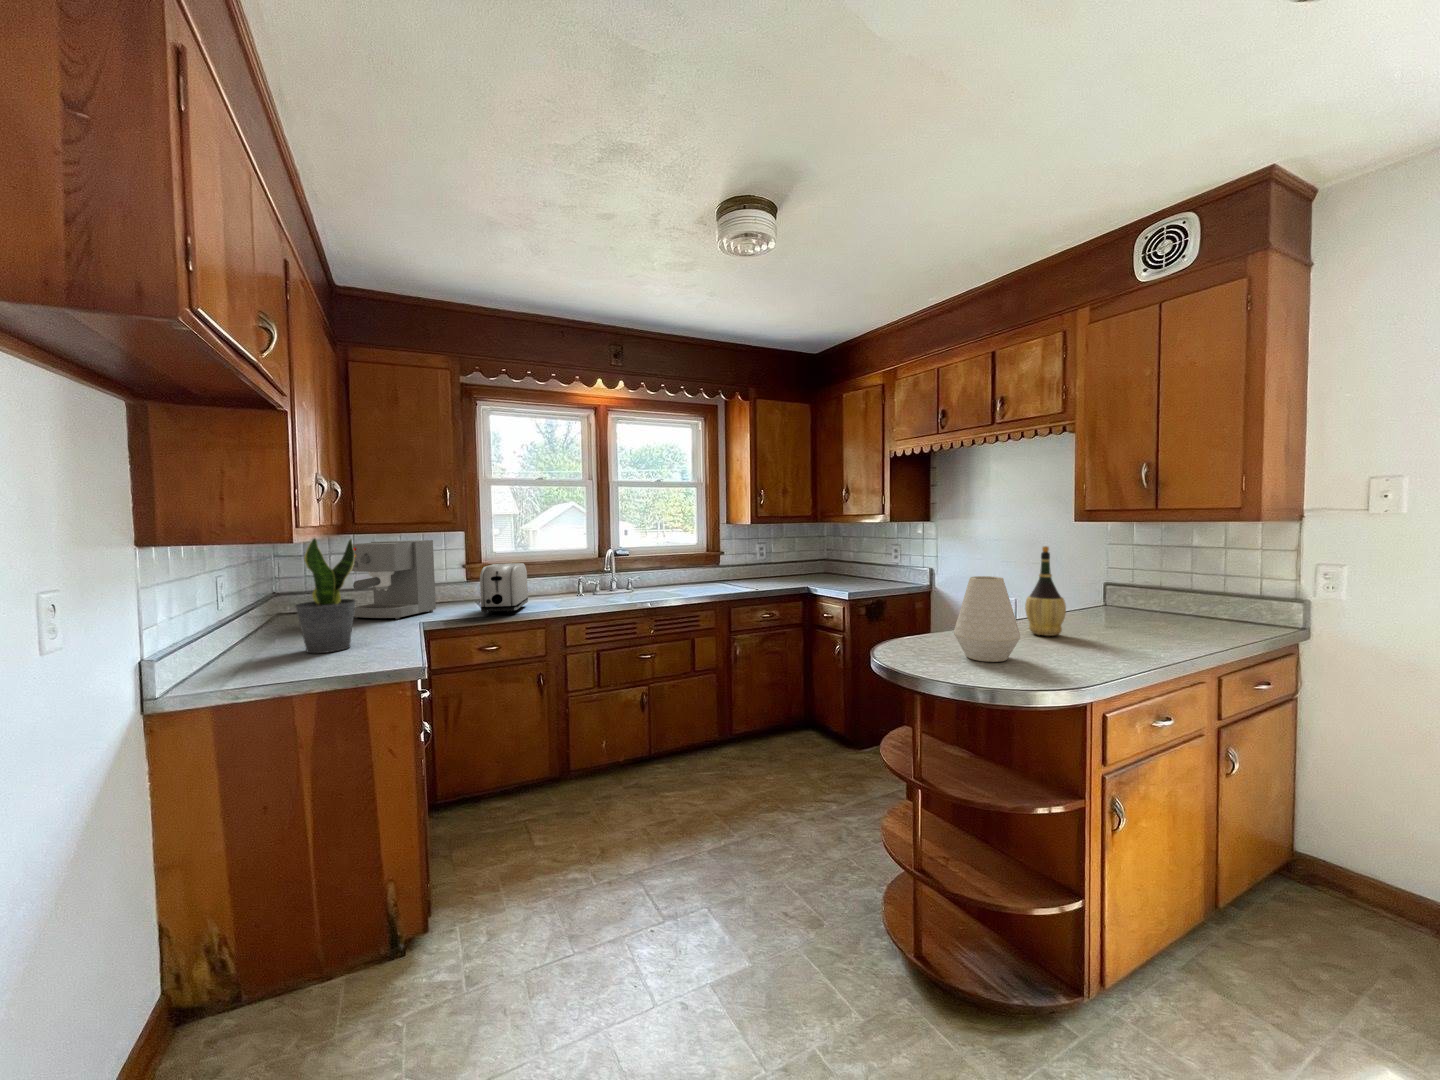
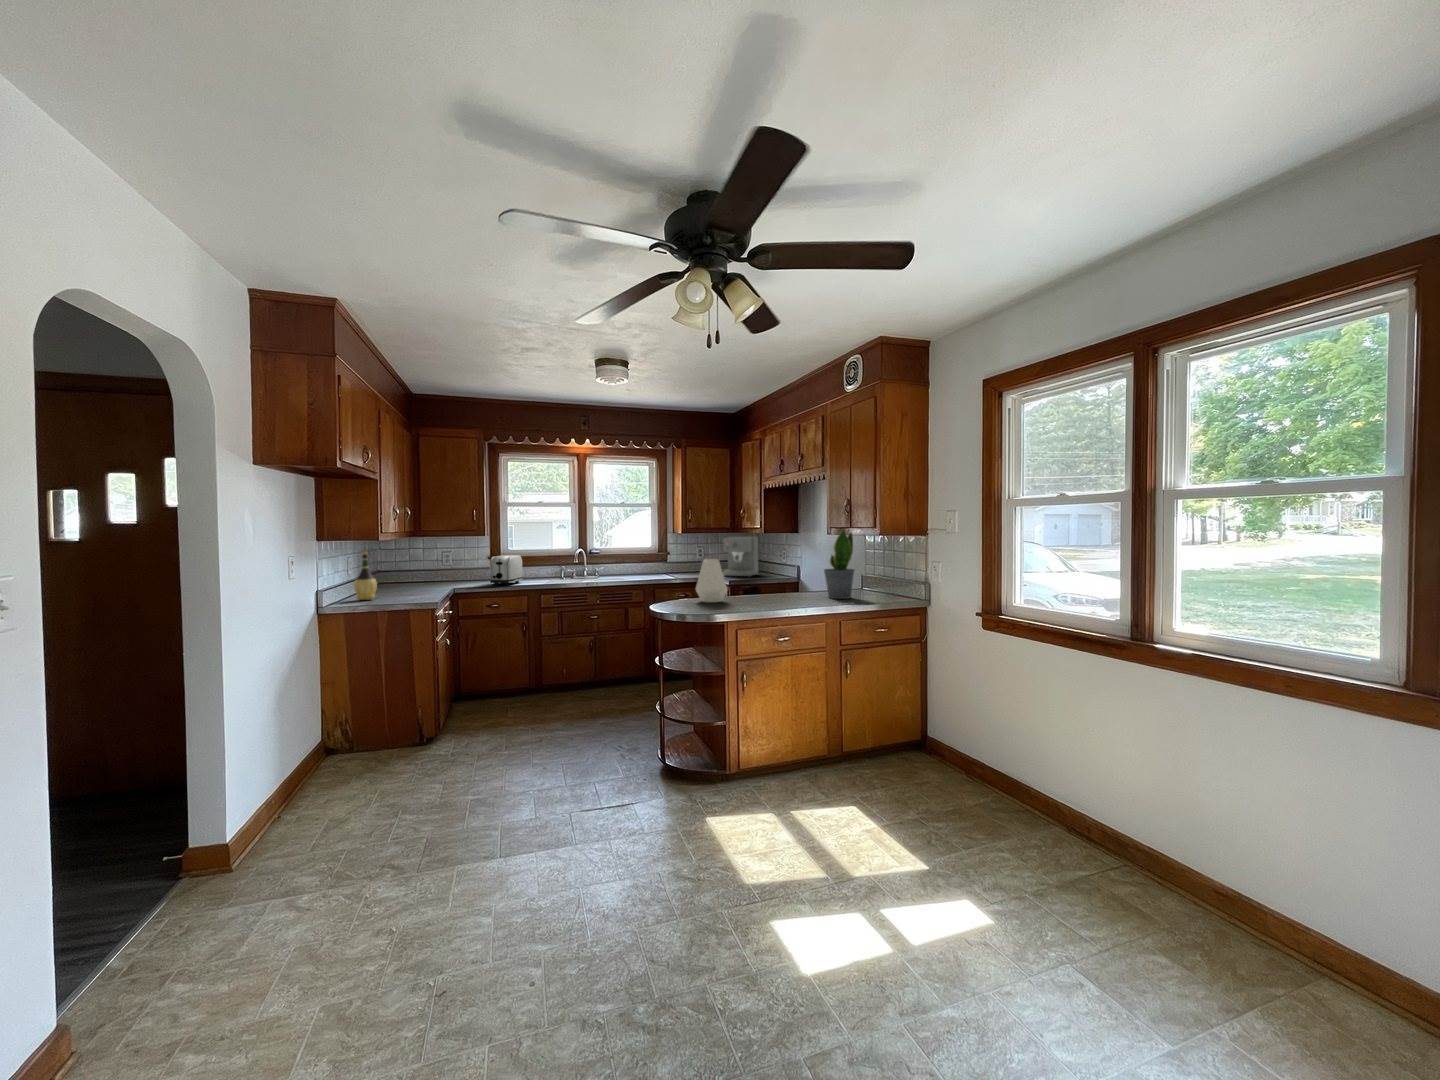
potted plant: present [295,538,356,653] -> present [824,530,855,599]
coffee maker: present [351,540,436,619] -> present [723,537,758,576]
wine bottle: present [1025,546,1066,636] -> present [354,552,377,600]

